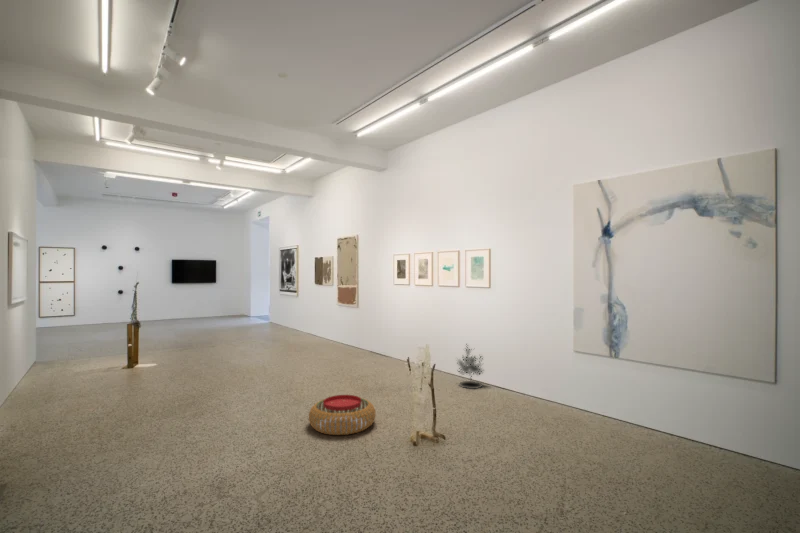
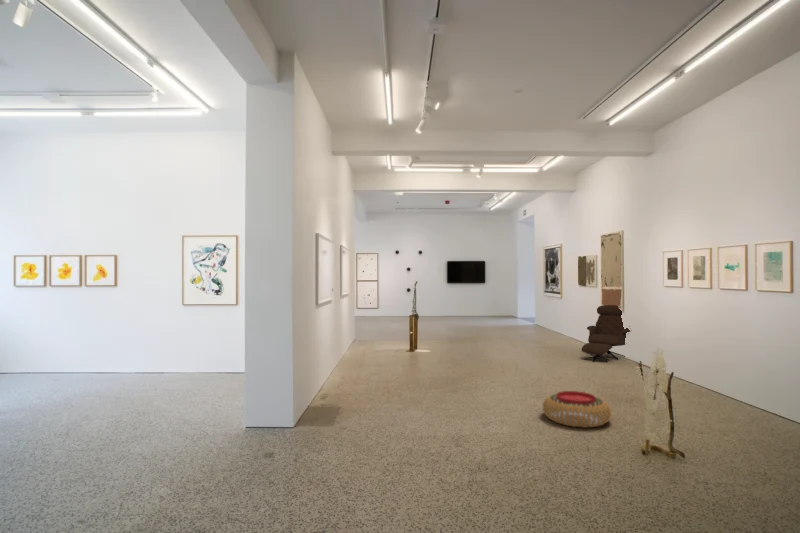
lounge chair: none [324,302,364,356] -> present [582,305,631,362]
potted tree: present [457,344,483,389] -> none [733,358,781,416]

